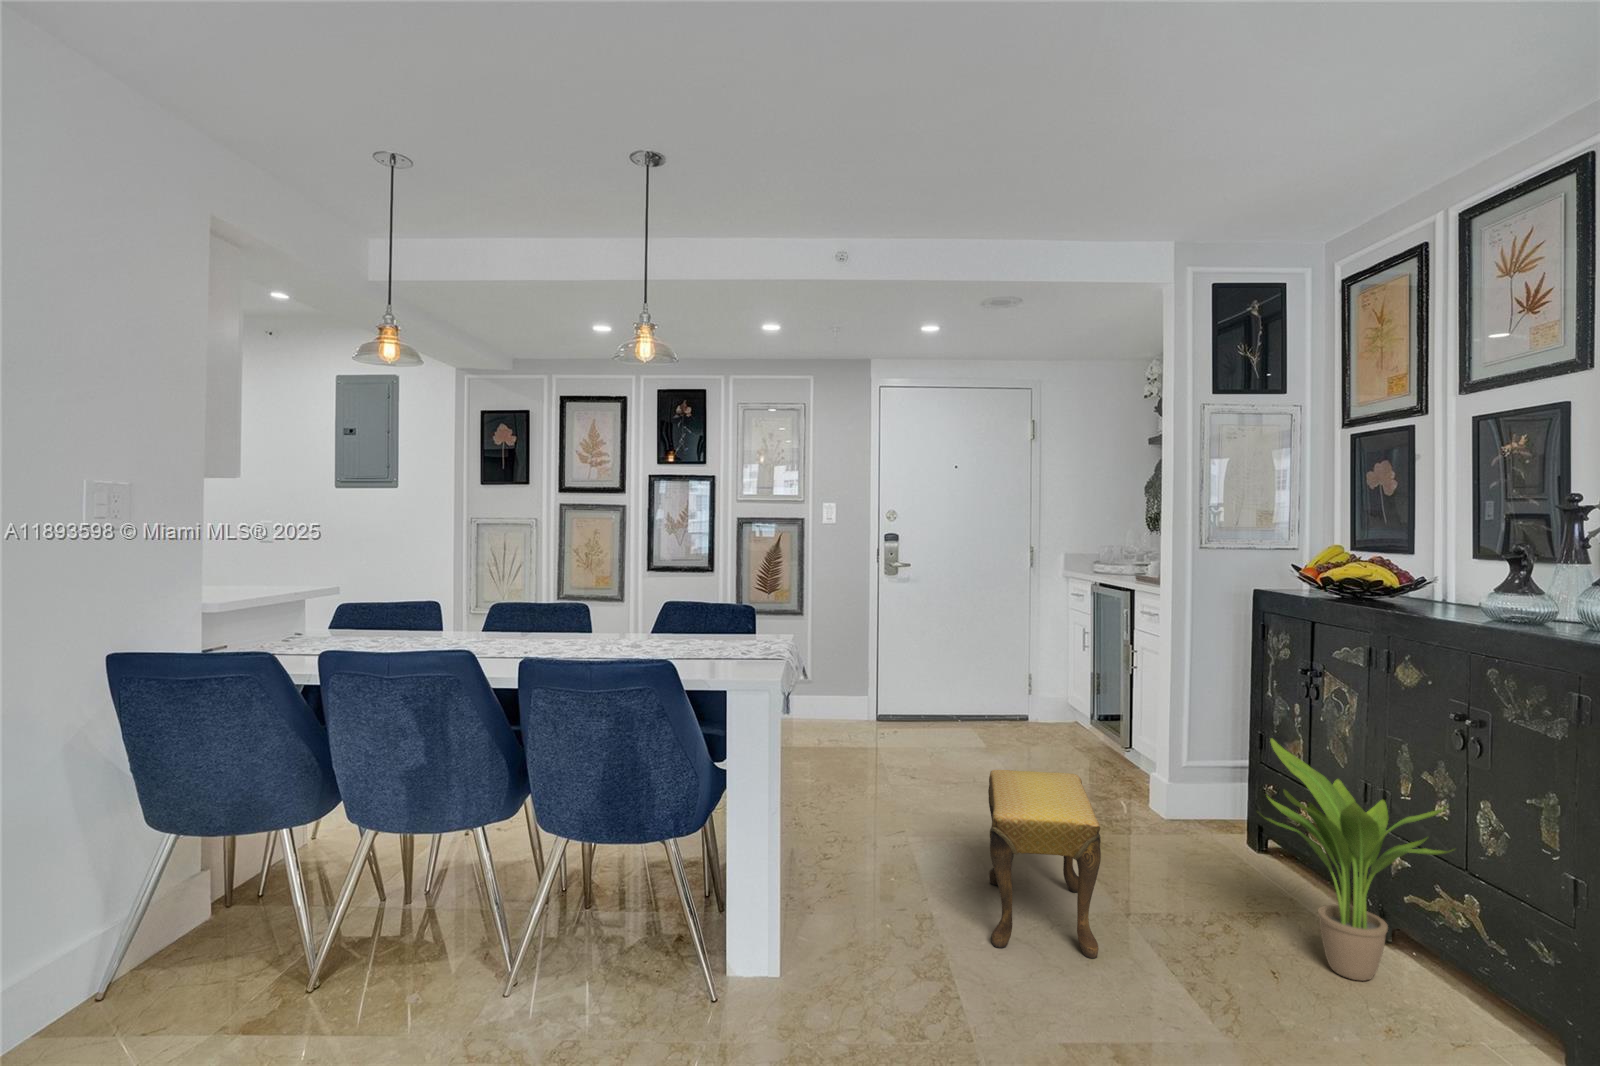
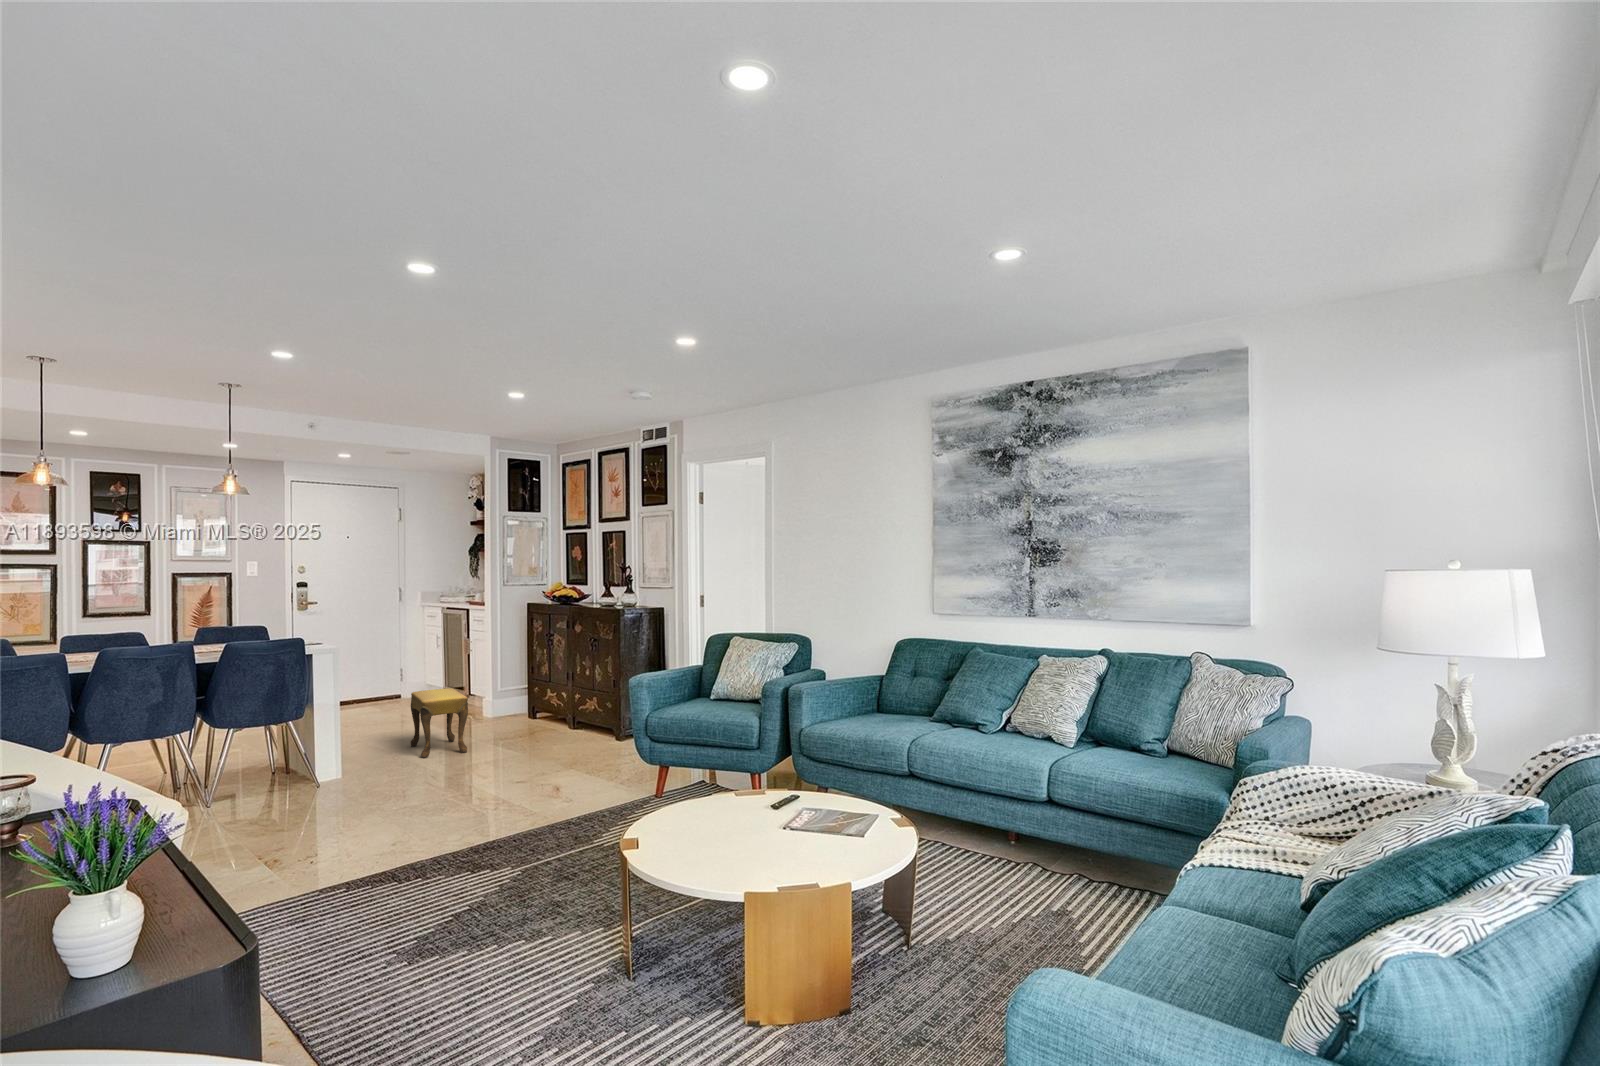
potted plant: present [1265,739,1454,981] -> none [526,658,588,739]

